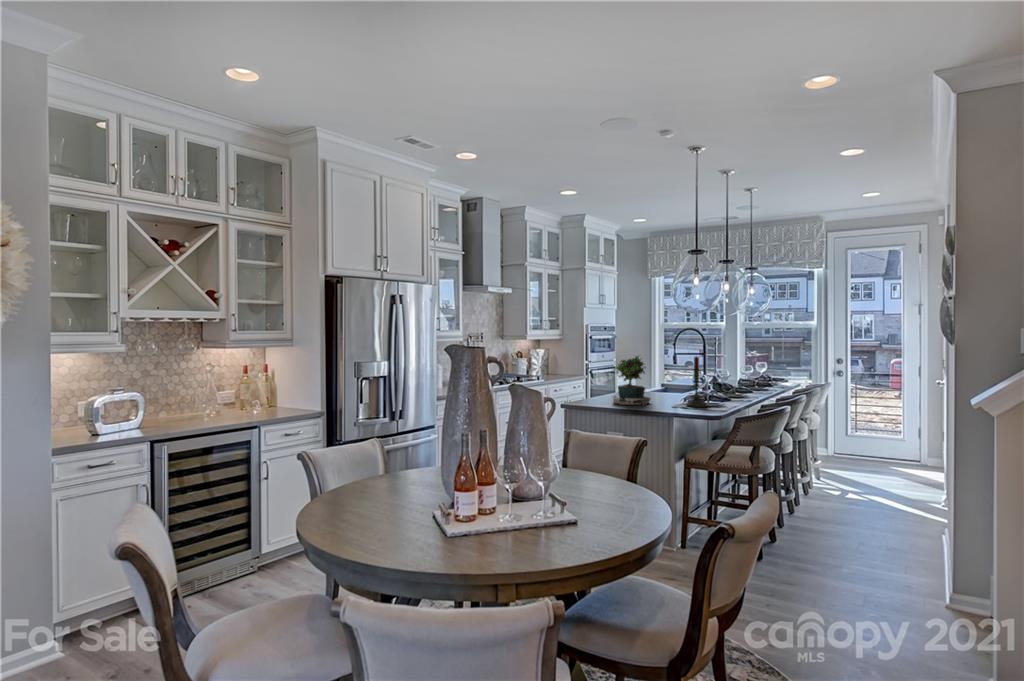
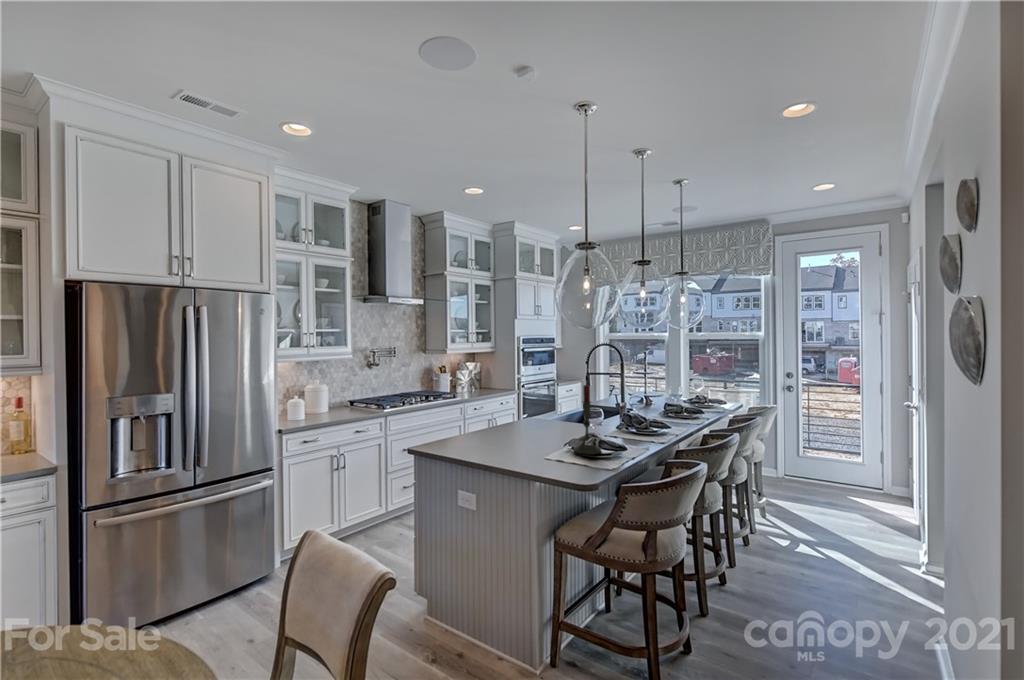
potted plant: present [613,356,651,405] -> none [477,381,534,450]

